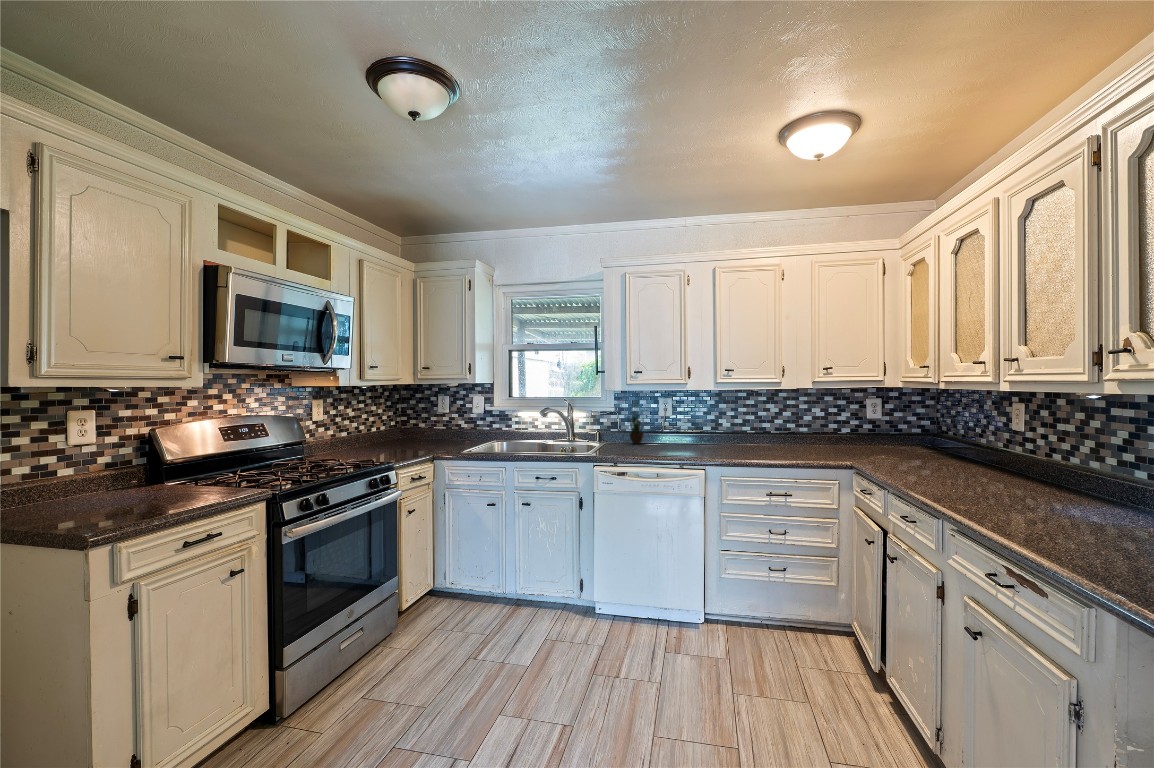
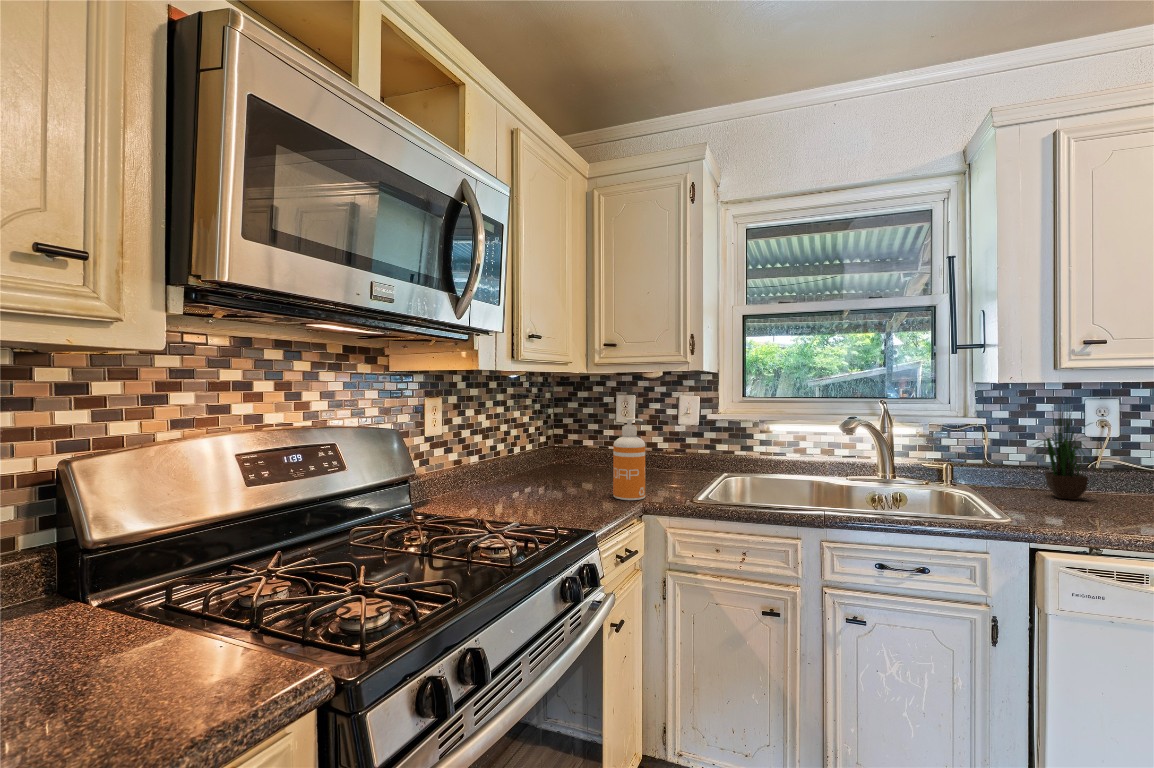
soap dispenser: none [418,410,435,451] -> present [613,418,645,500]

